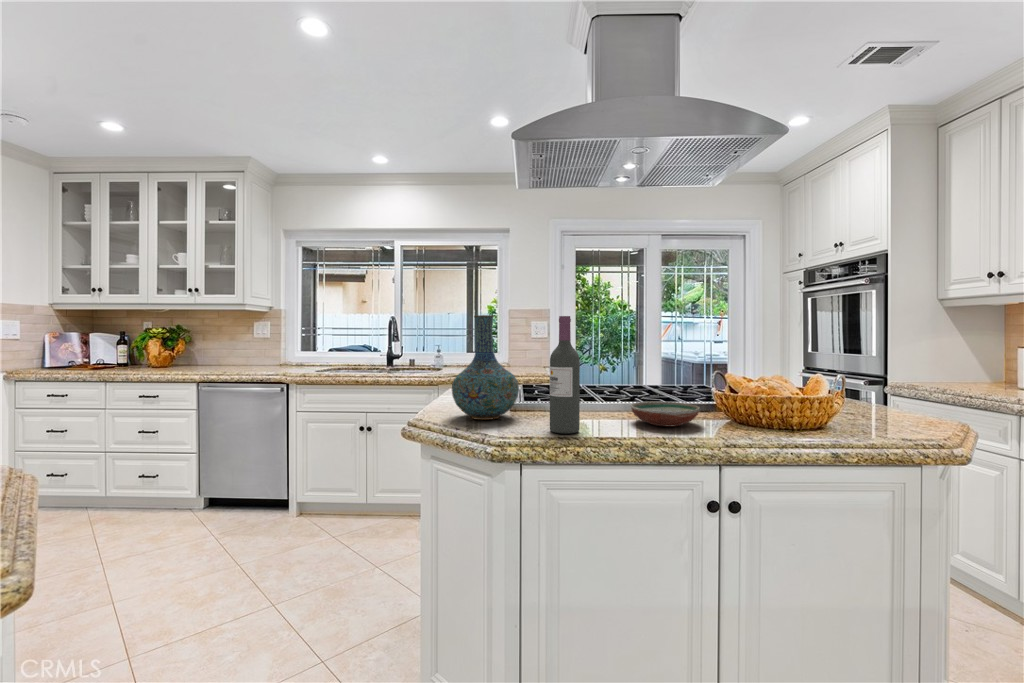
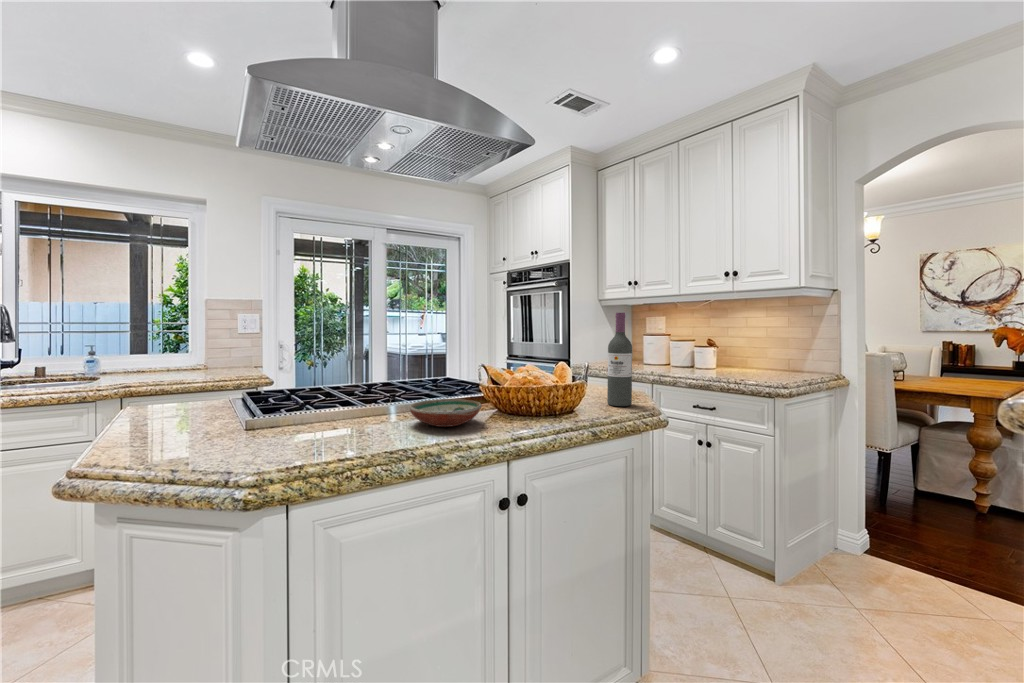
vase: present [452,315,519,420] -> none [157,303,268,450]
wine bottle: present [550,316,580,434] -> present [607,313,632,406]

